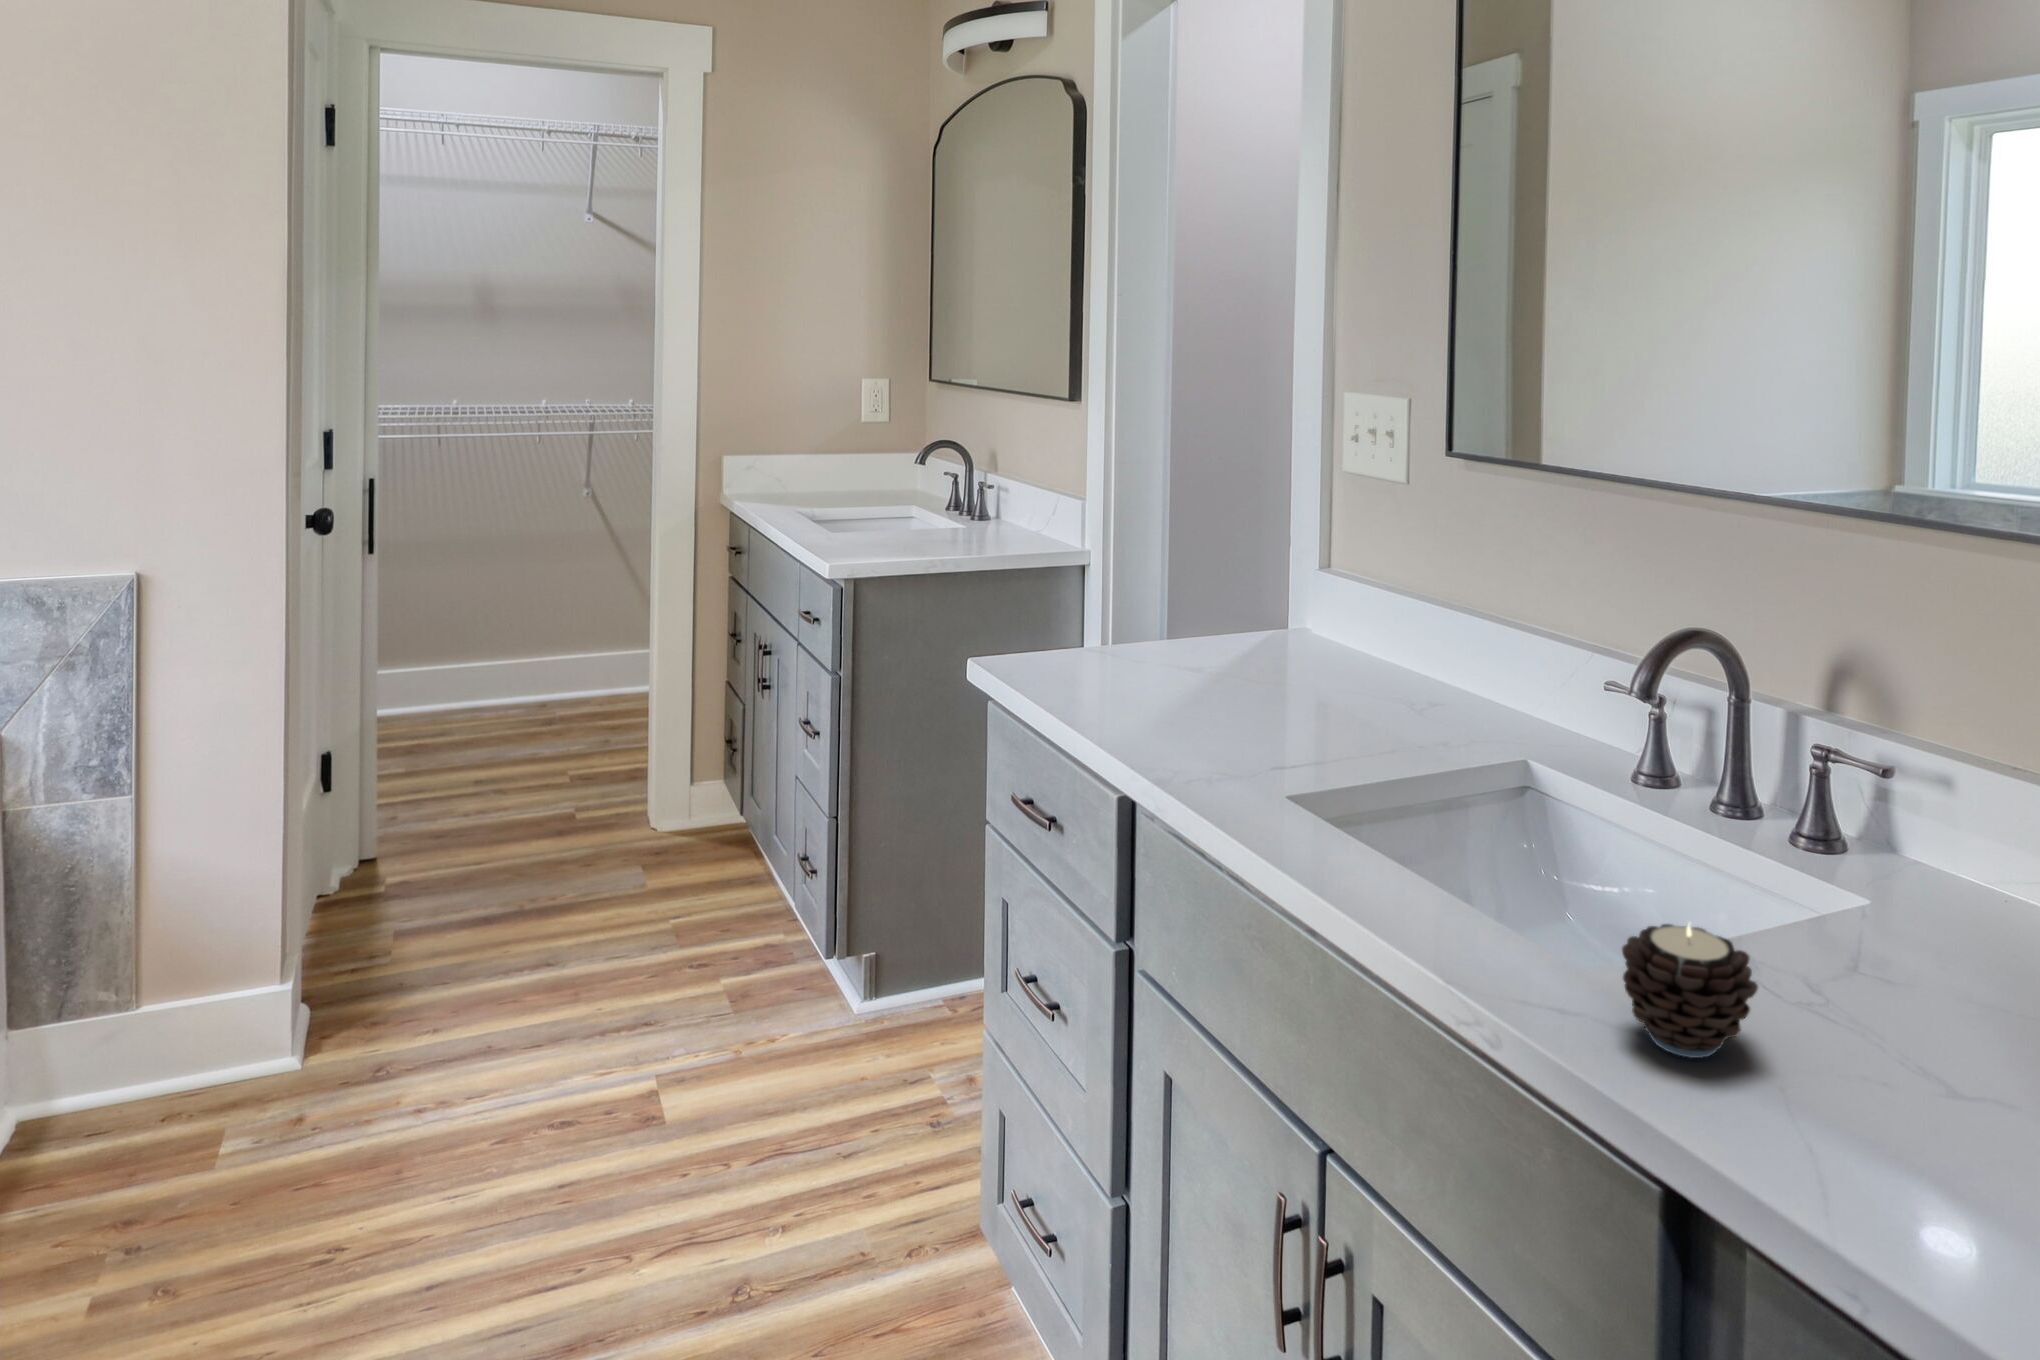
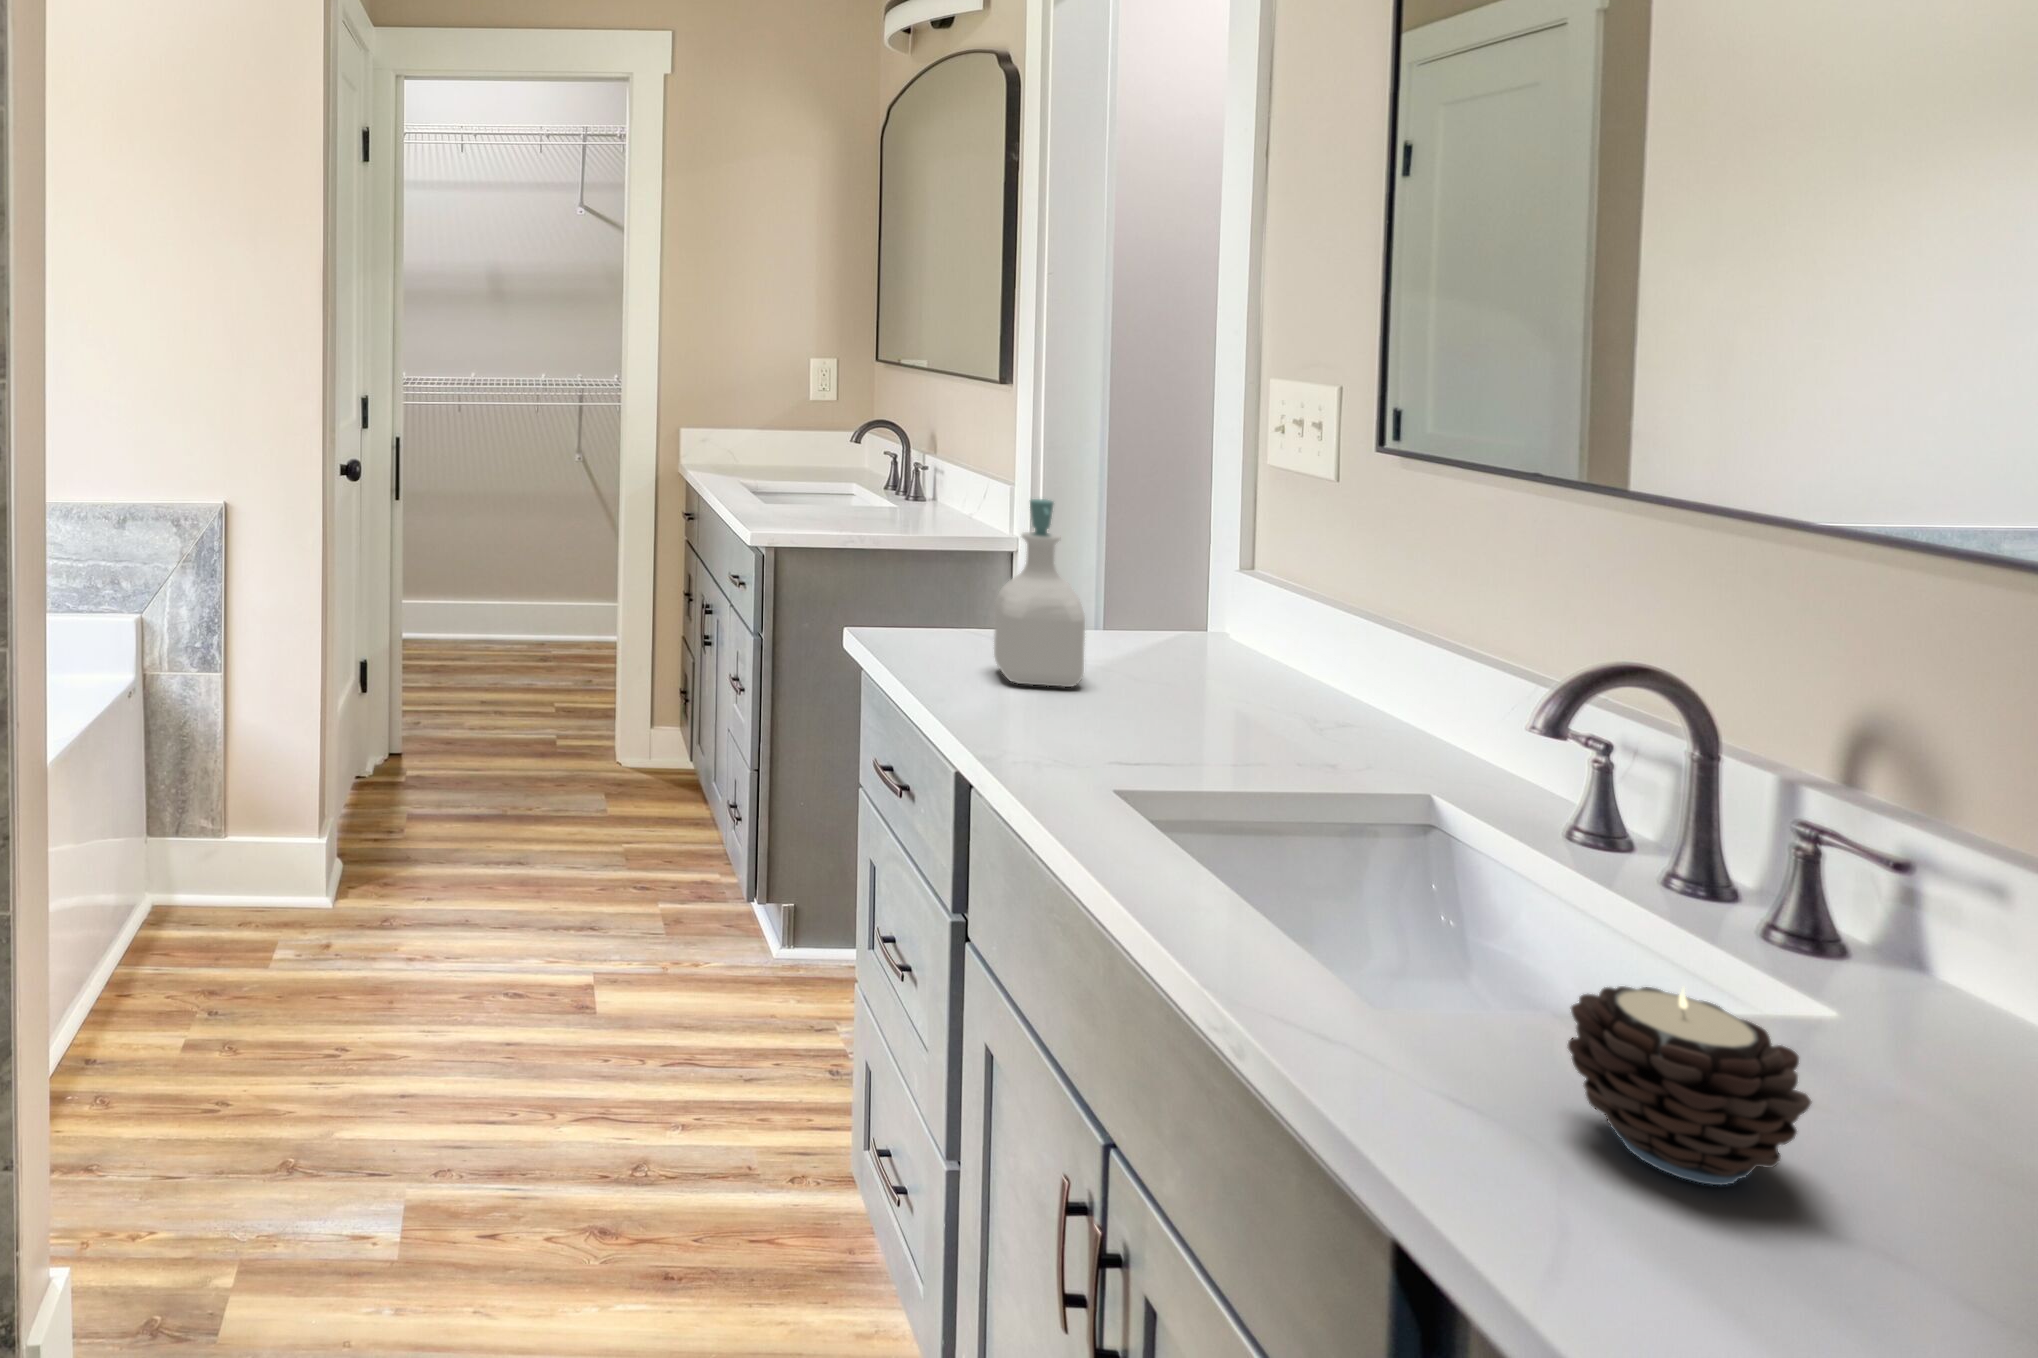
soap bottle: none [1125,543,1207,718] -> present [994,499,1085,687]

